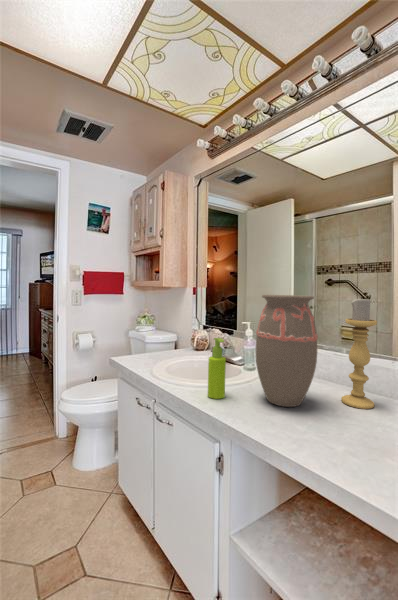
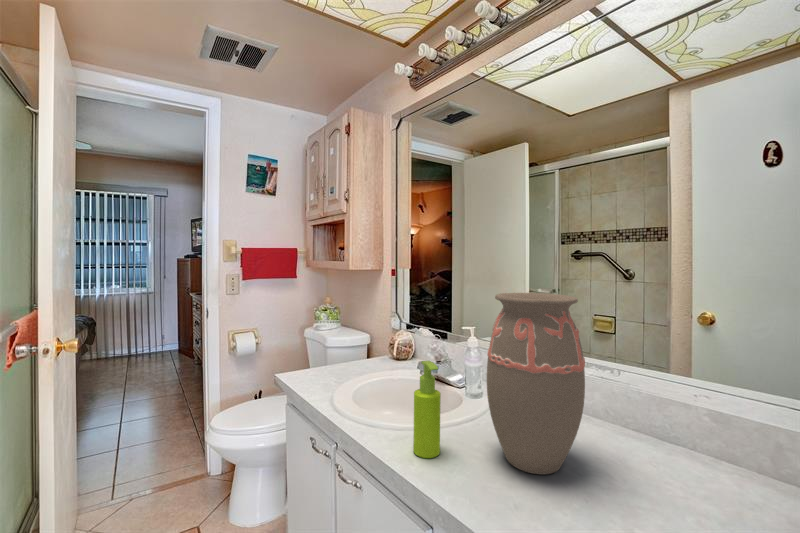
candle holder: present [341,297,377,409] -> none [622,297,678,476]

